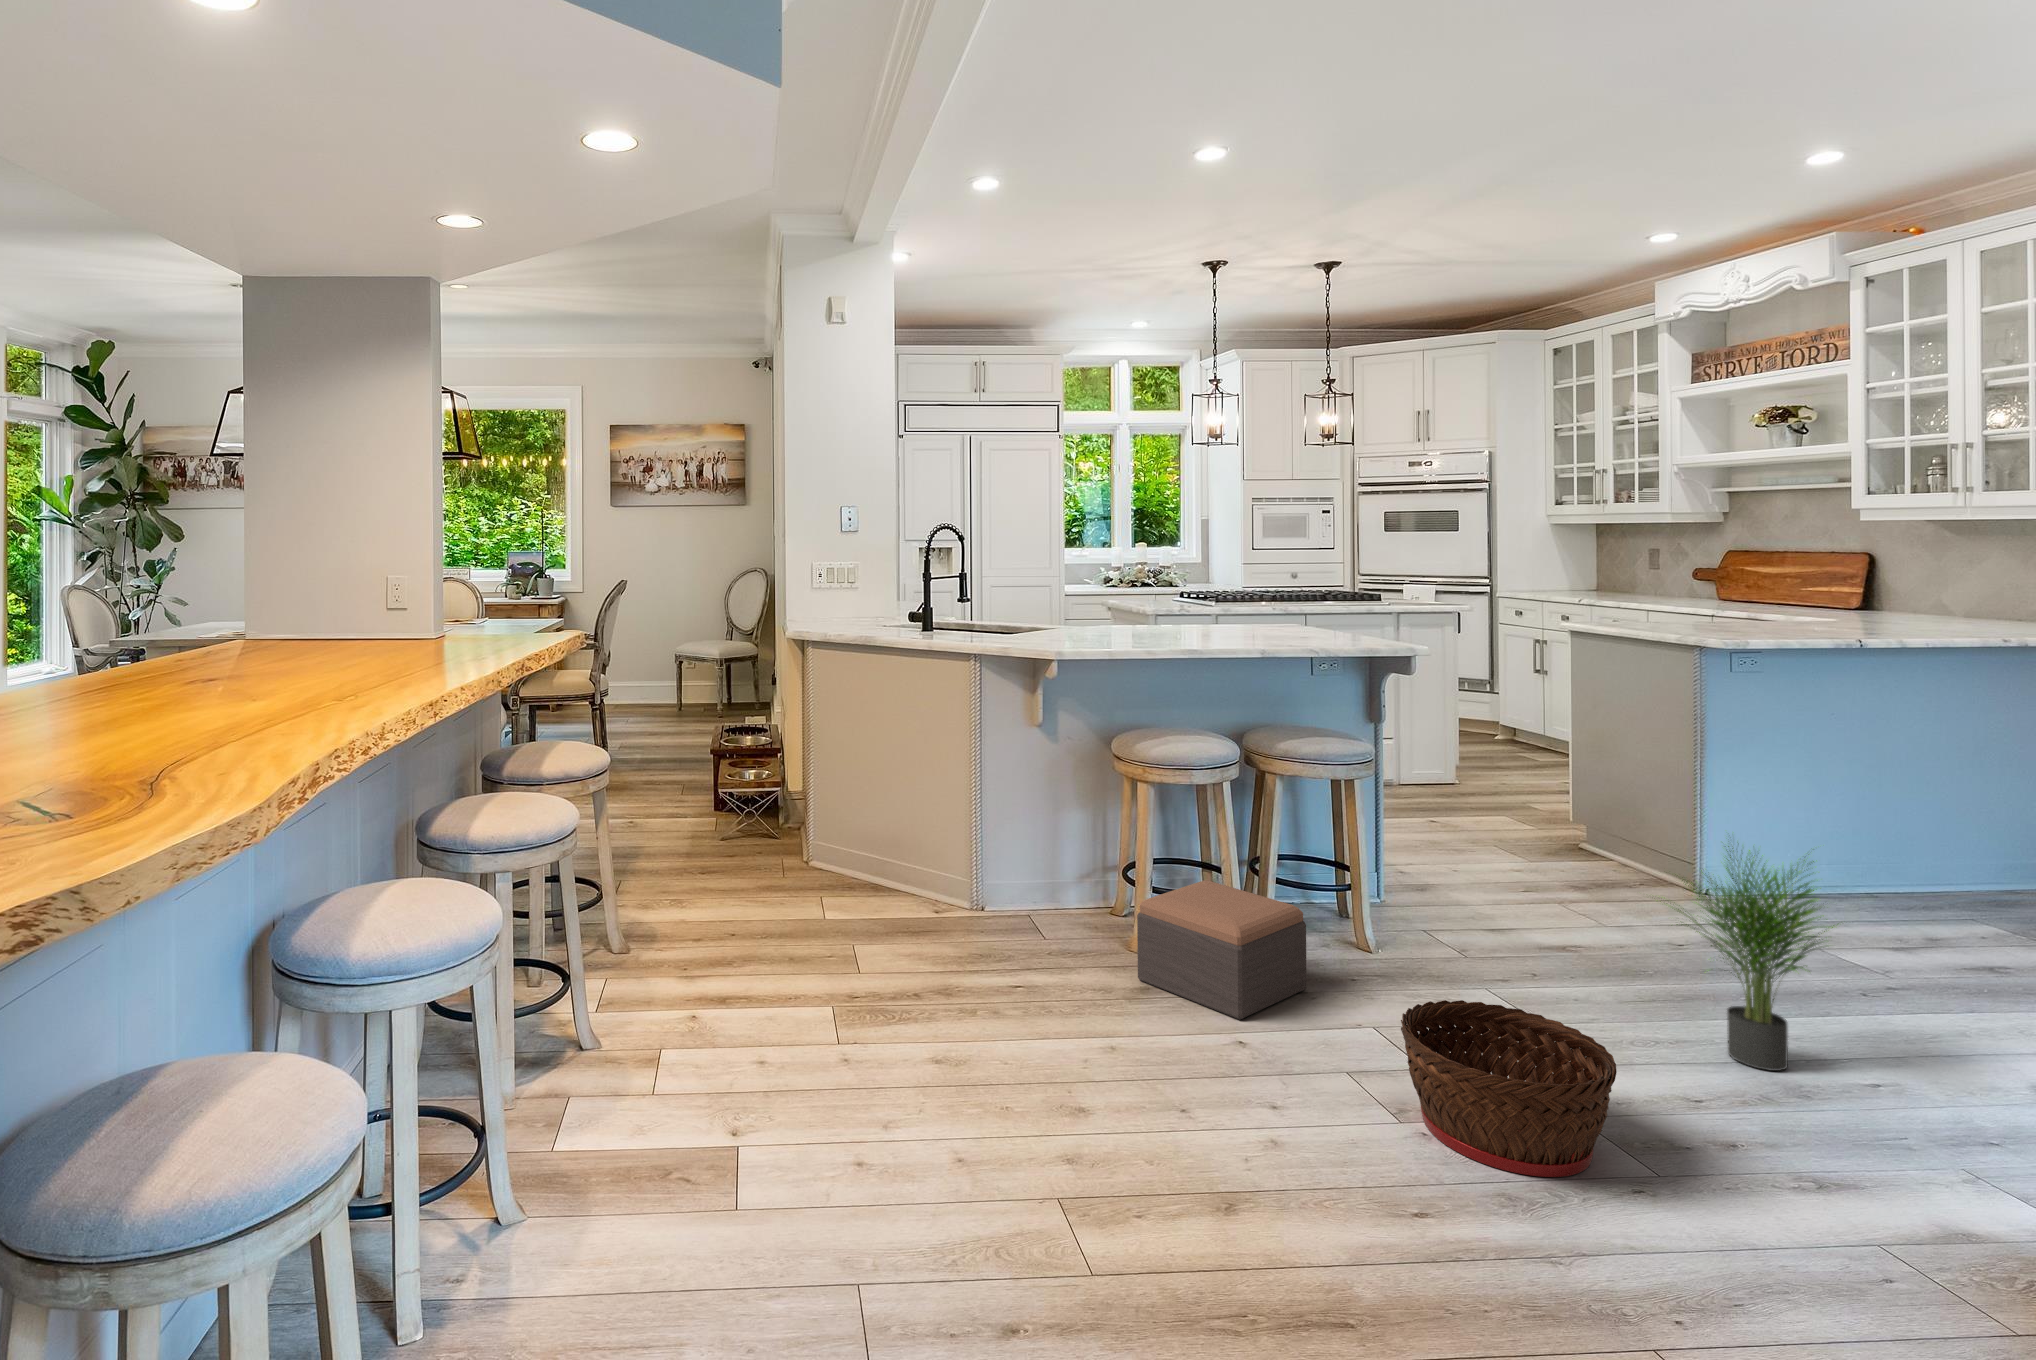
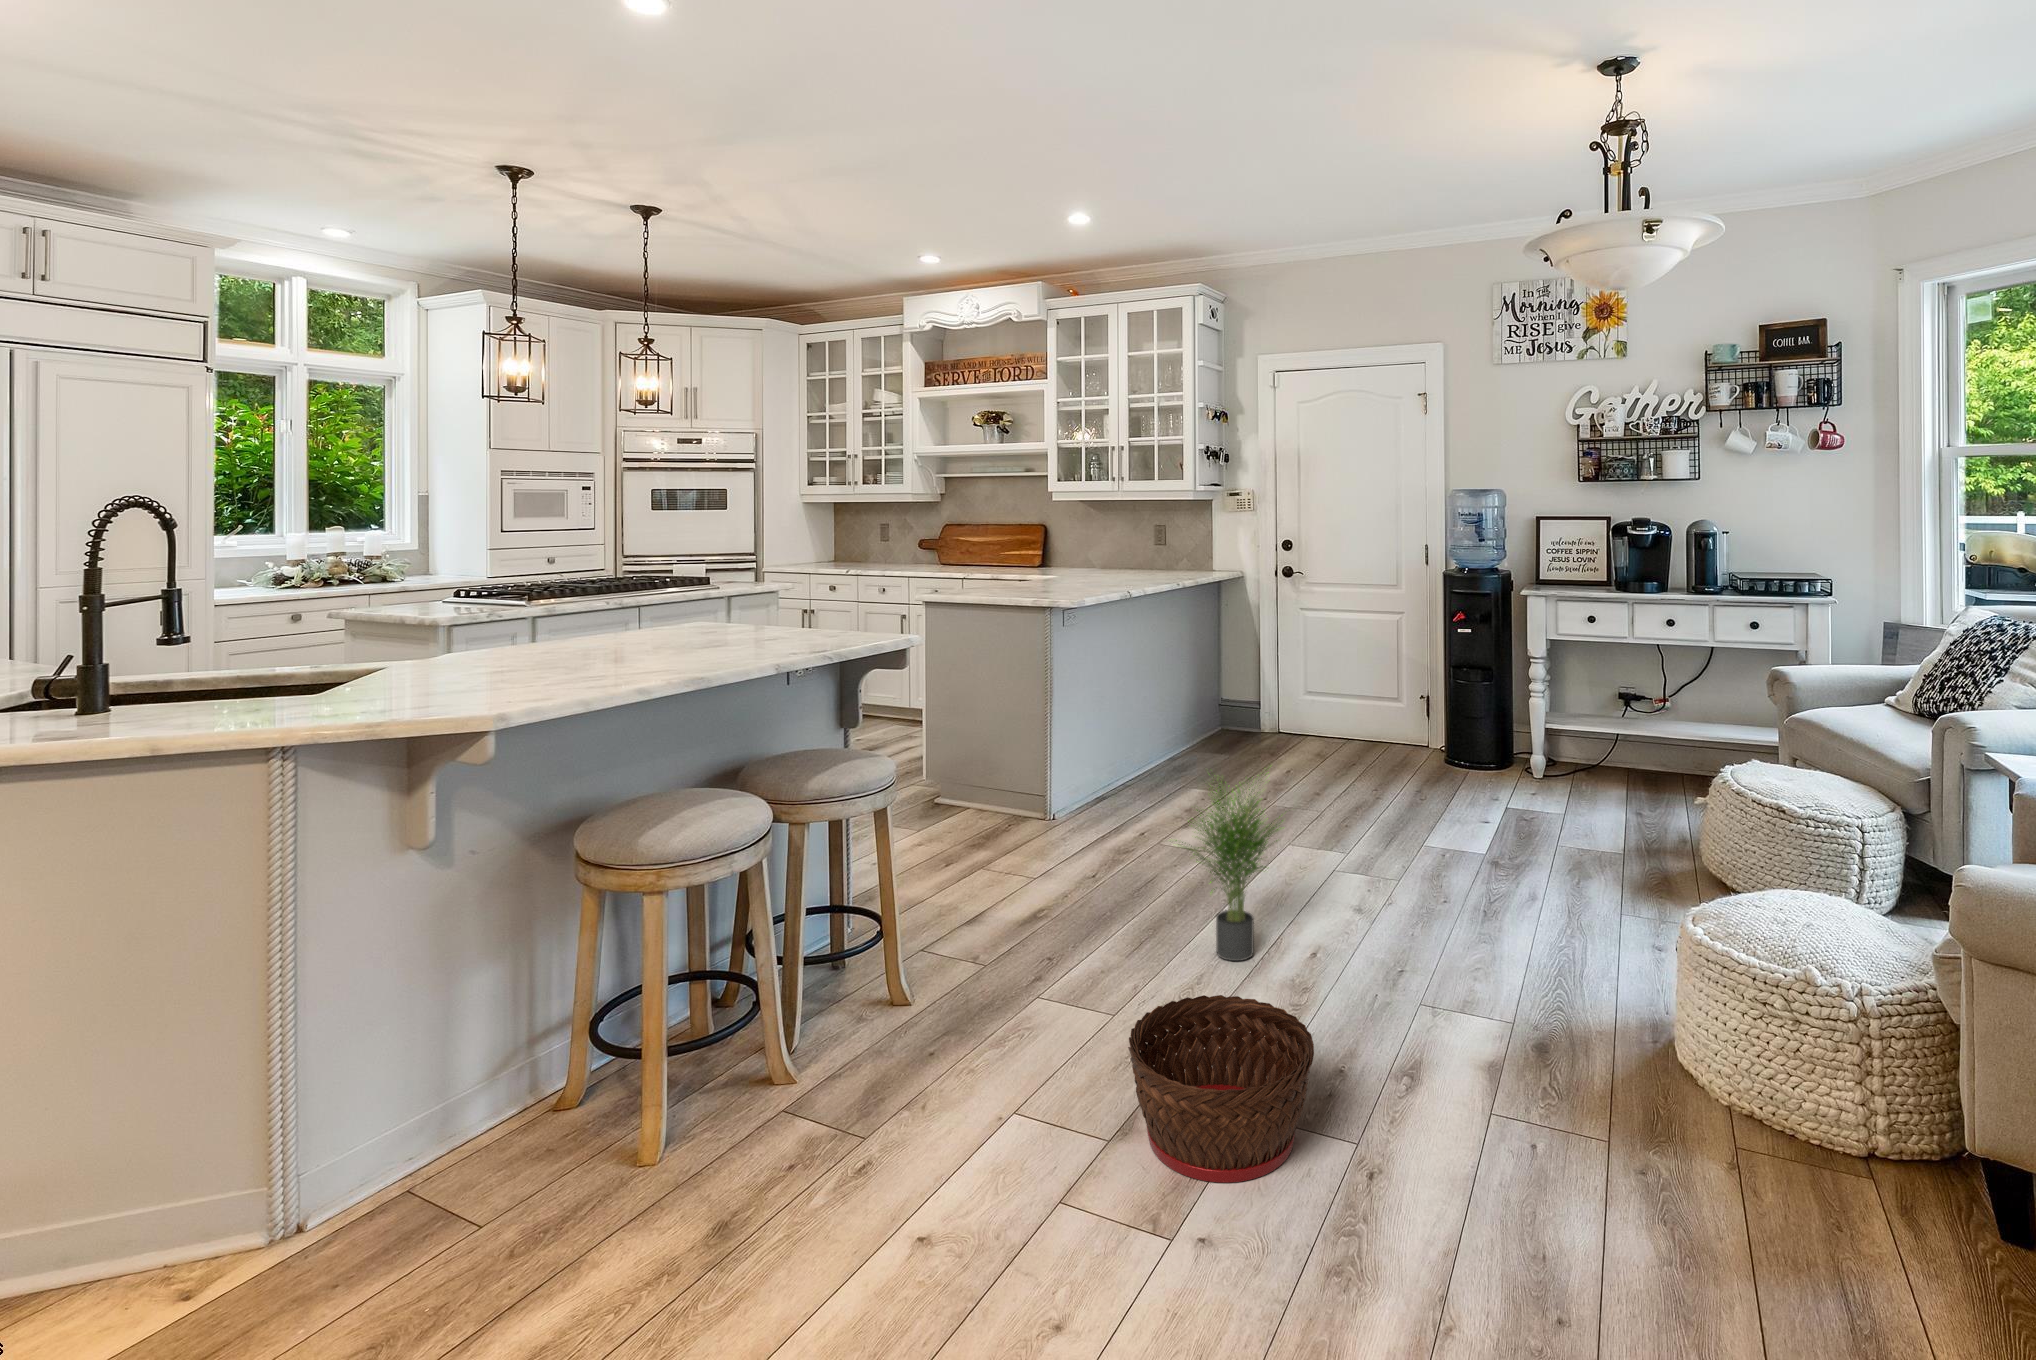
footstool: present [1137,880,1307,1020] -> none [739,973,922,1167]

